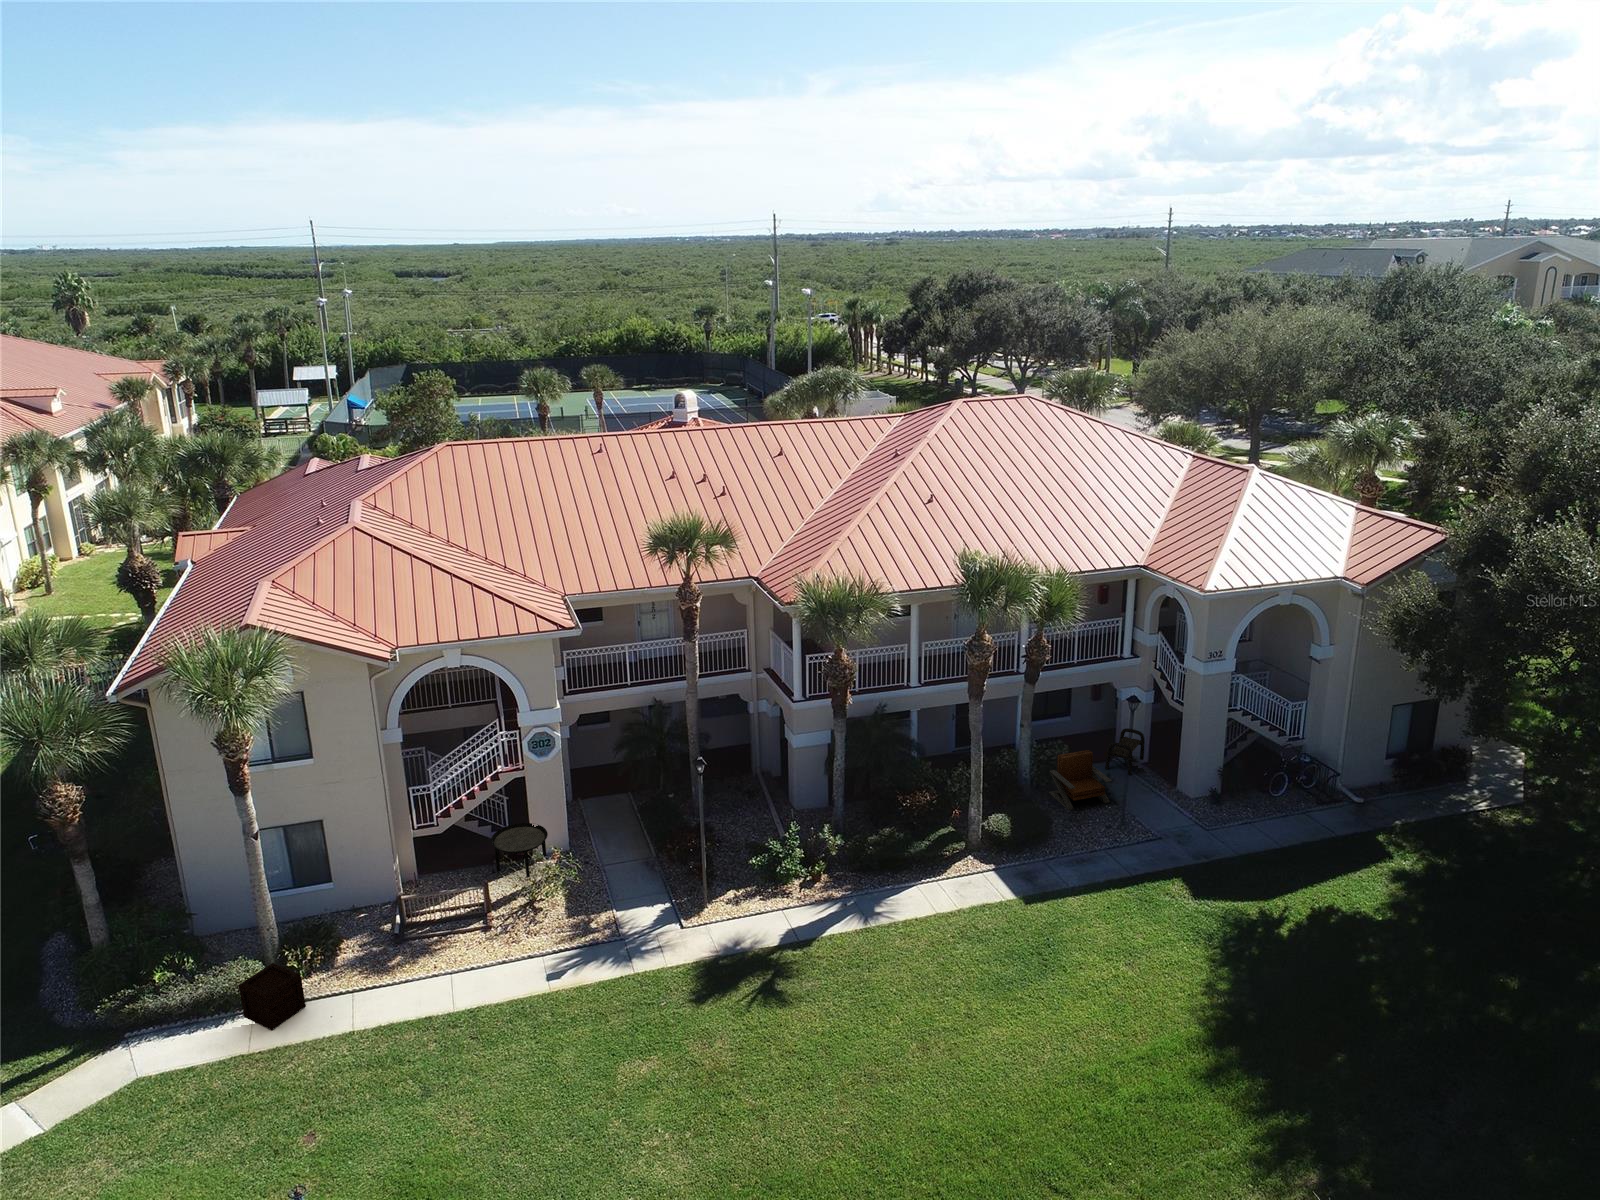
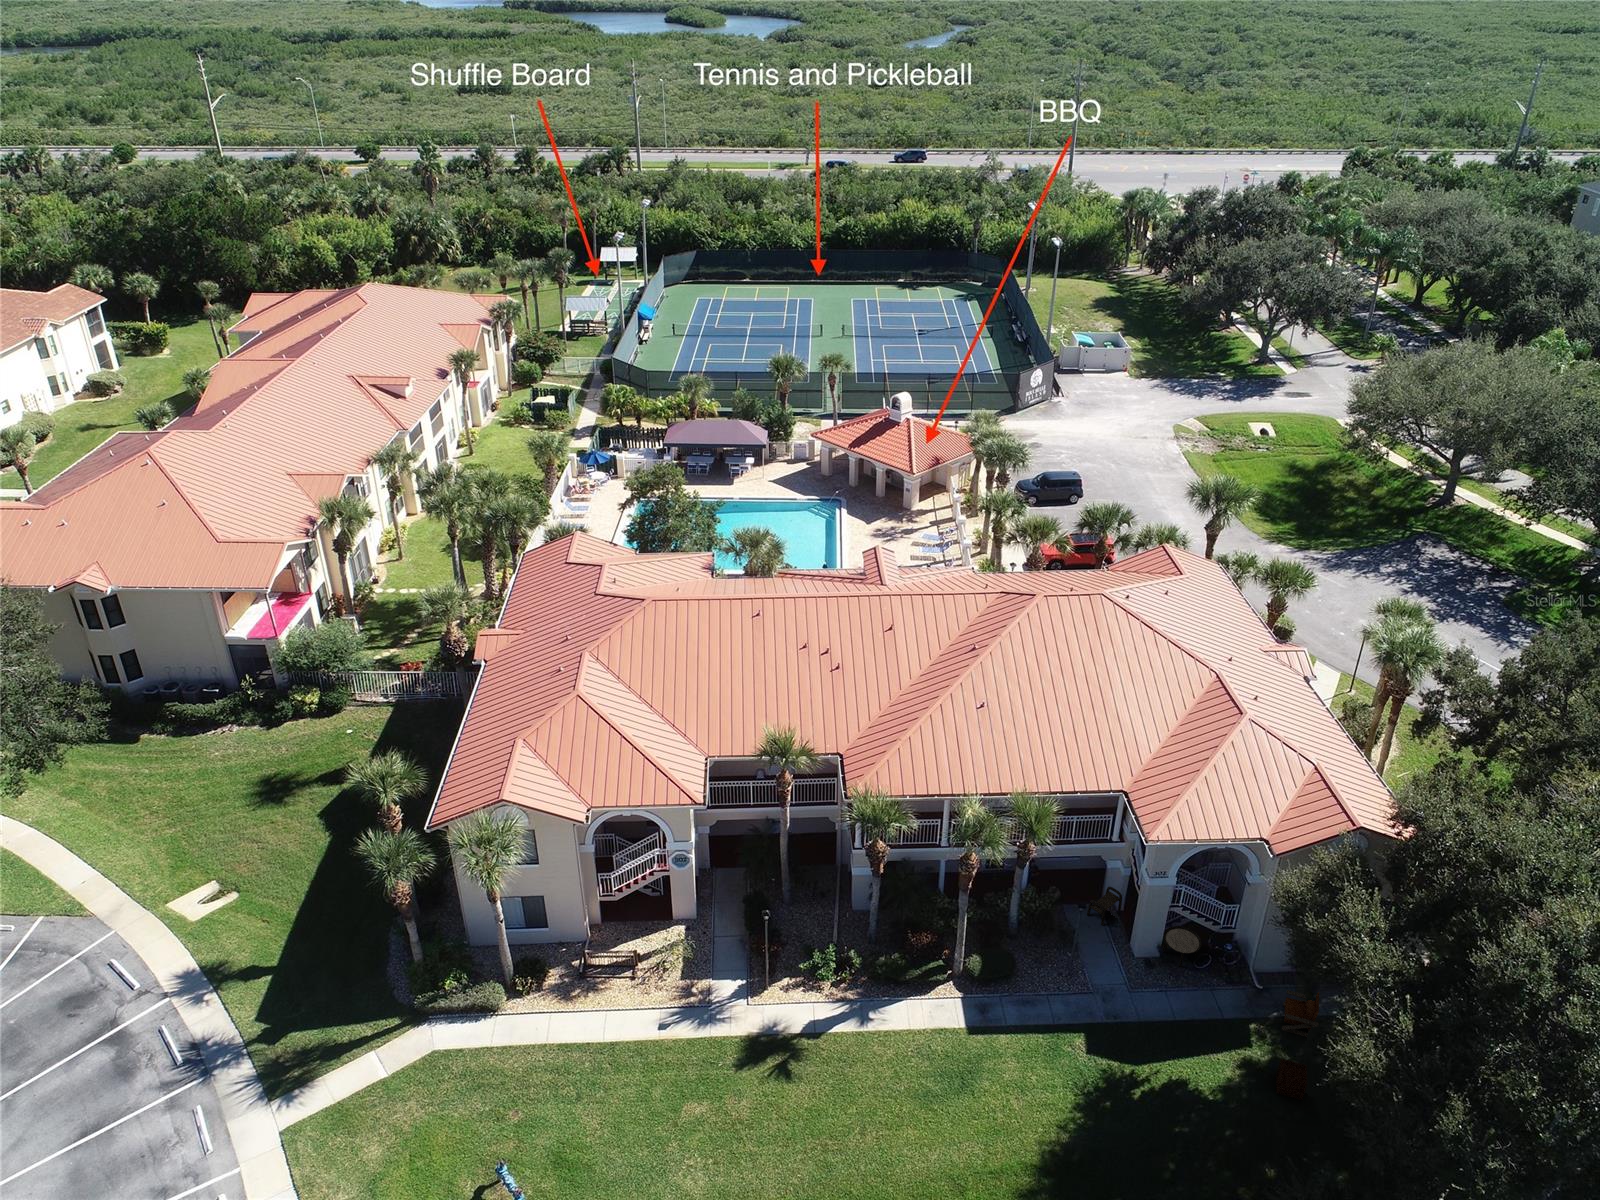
lounge chair: present [1049,750,1112,810] -> present [1282,990,1319,1037]
round table: present [491,823,548,877] -> present [1163,926,1202,967]
wooden crate: present [238,963,306,1030] -> present [1276,1059,1307,1100]

